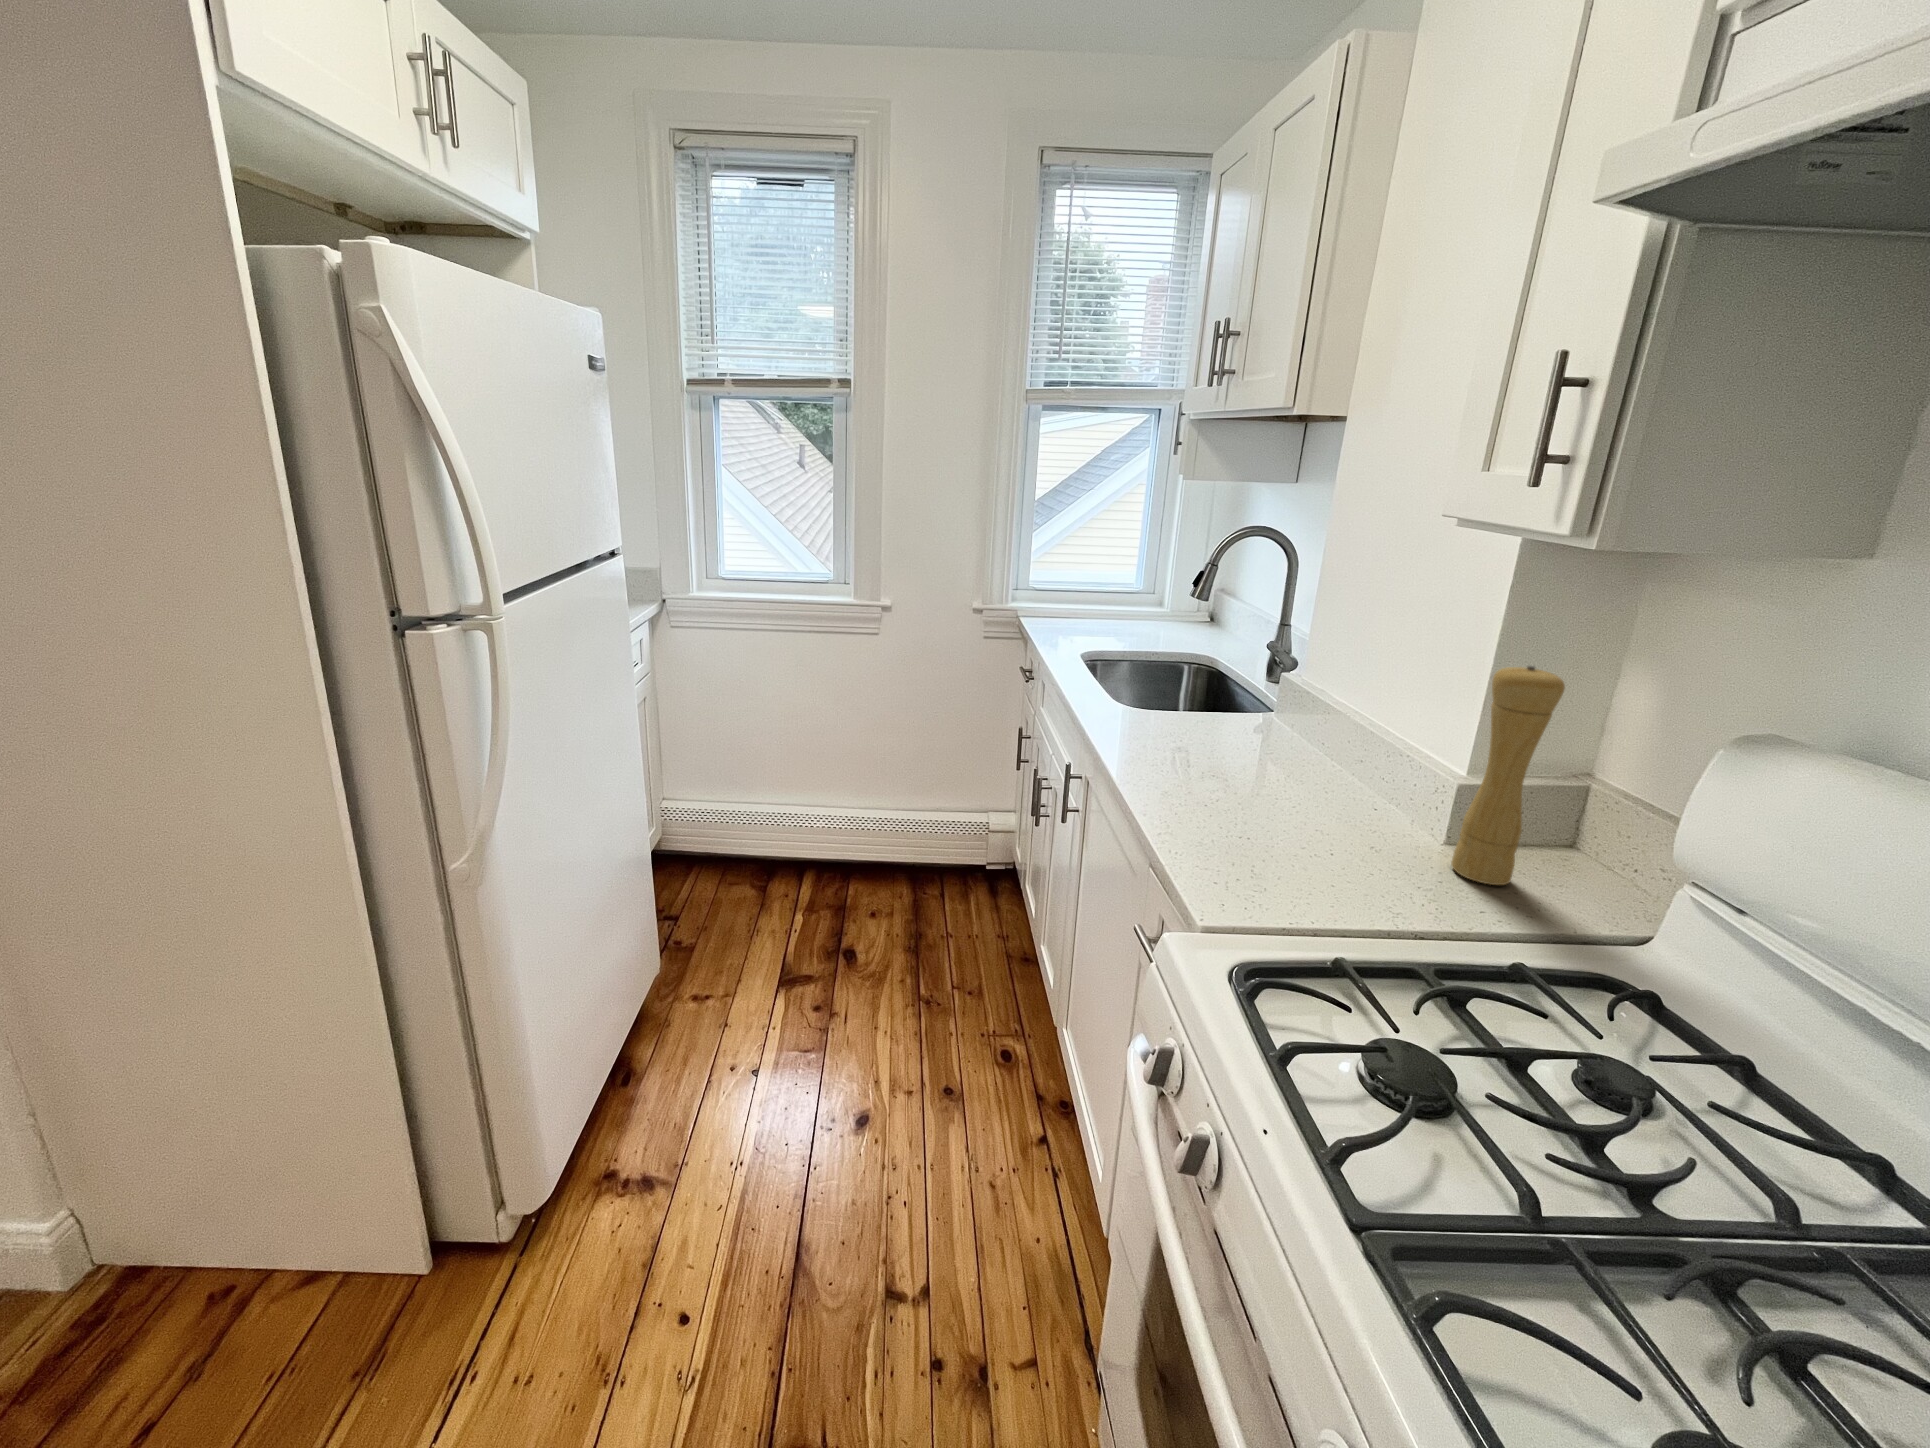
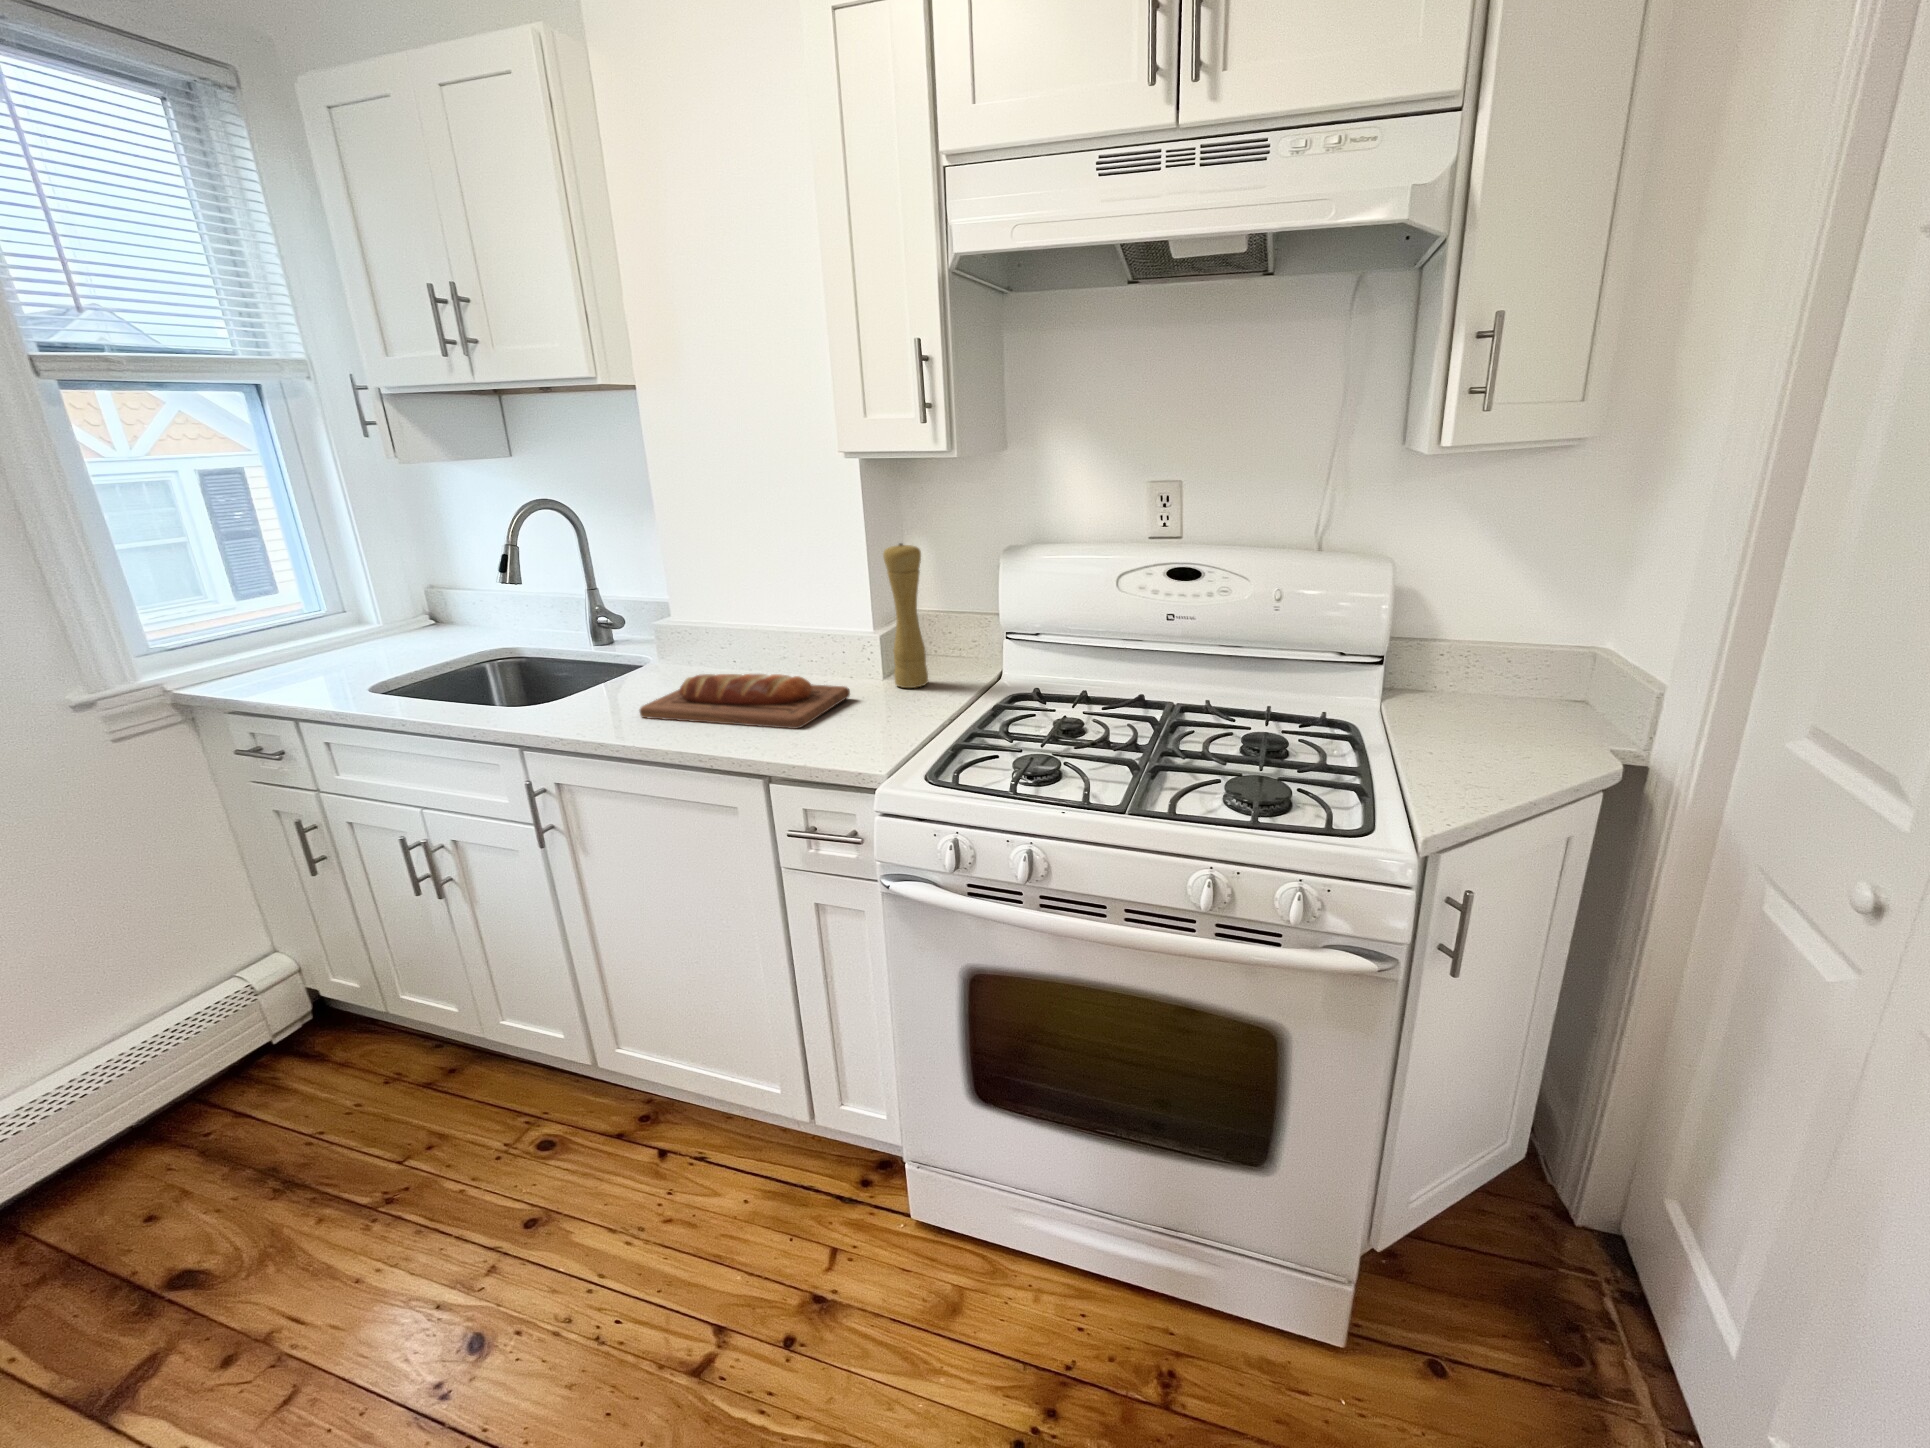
bread loaf: none [1155,735,1361,840] -> present [640,674,850,729]

